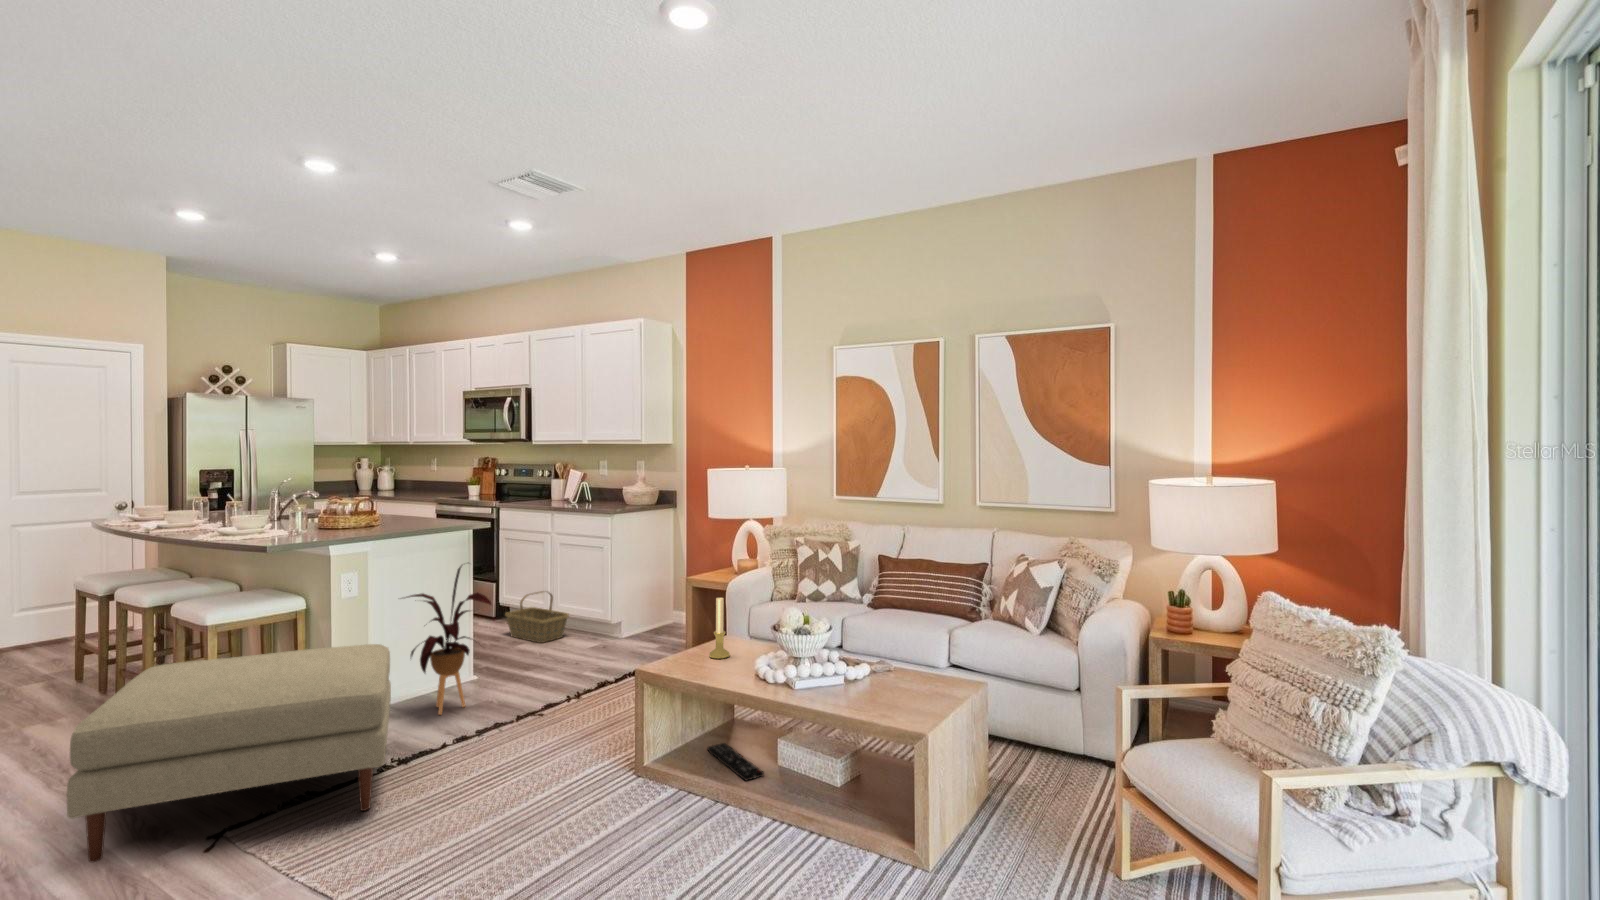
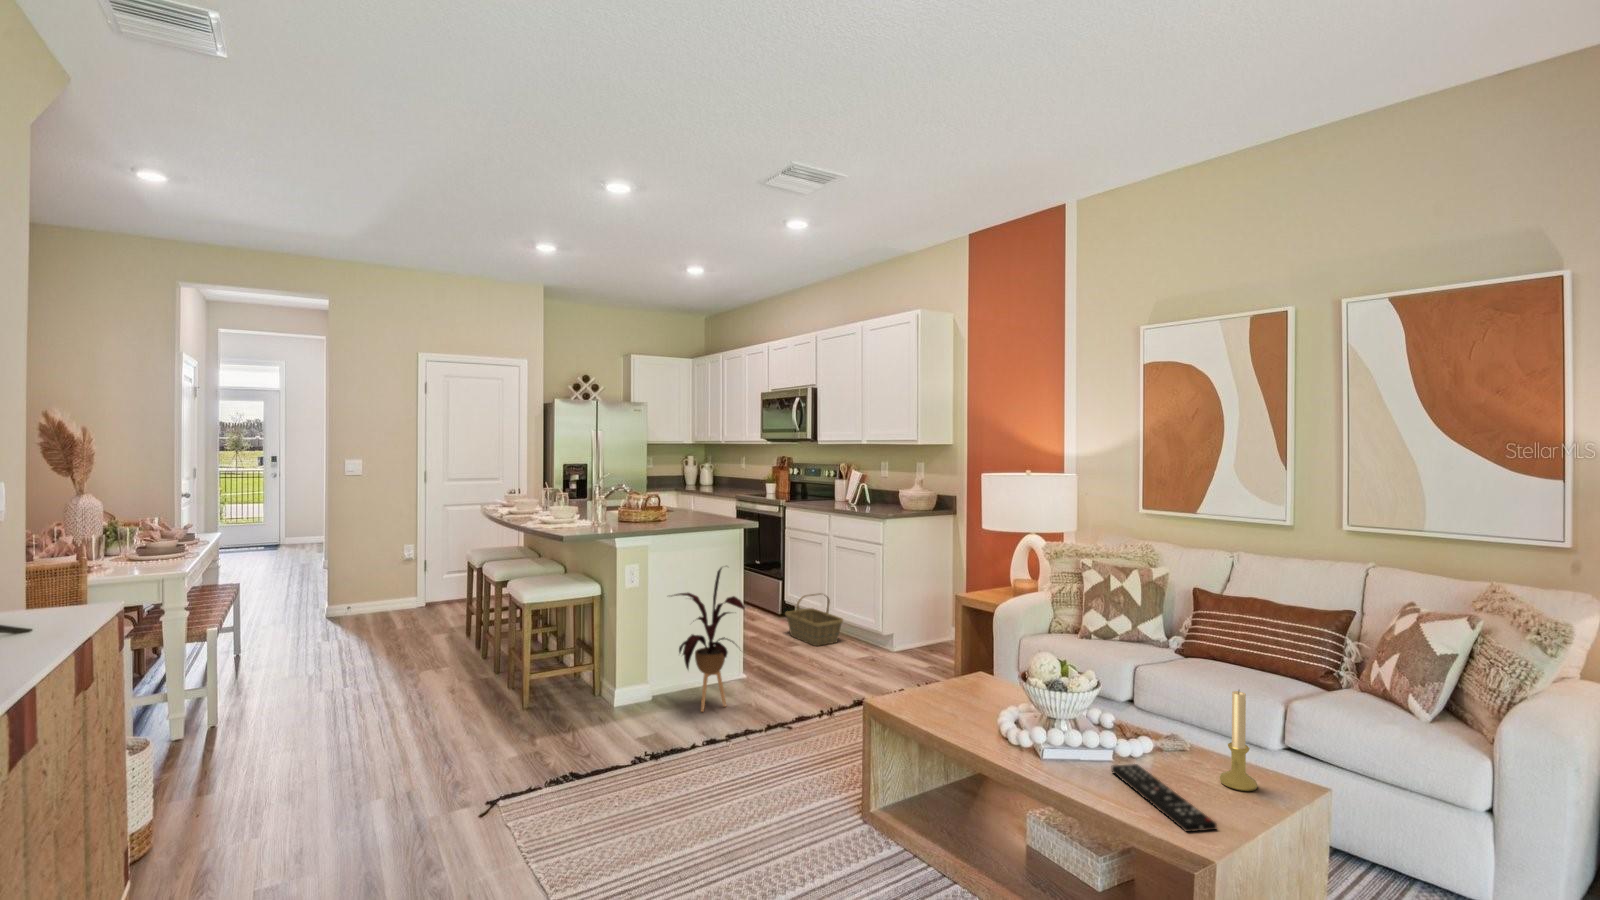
candle holder: present [709,597,730,659] -> present [1220,691,1257,791]
ottoman: present [67,644,391,862] -> none [388,640,651,807]
remote control: present [708,743,764,781] -> present [1112,764,1217,832]

